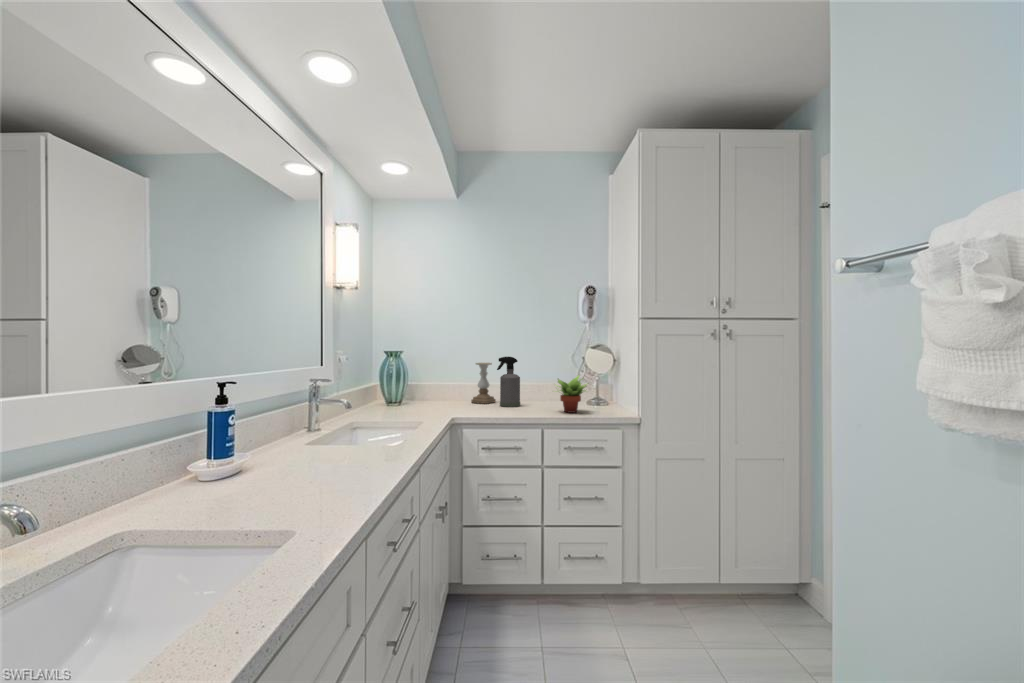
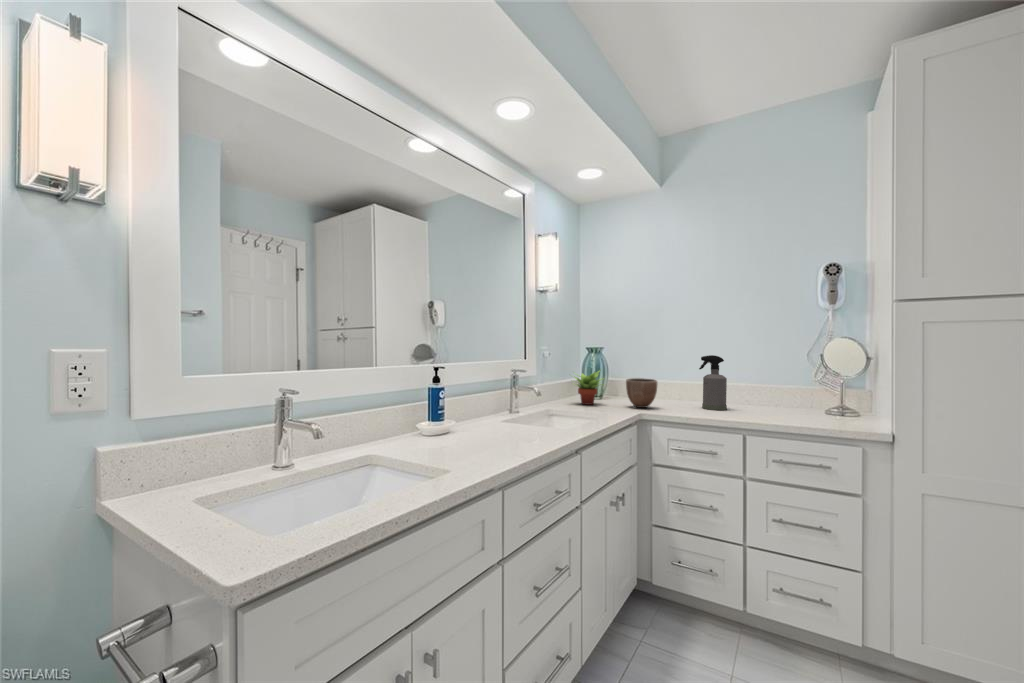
candle holder: present [471,363,496,404] -> none [672,361,700,405]
succulent plant: present [558,375,587,413] -> present [575,371,602,405]
decorative bowl: none [431,381,462,411] -> present [626,378,657,408]

